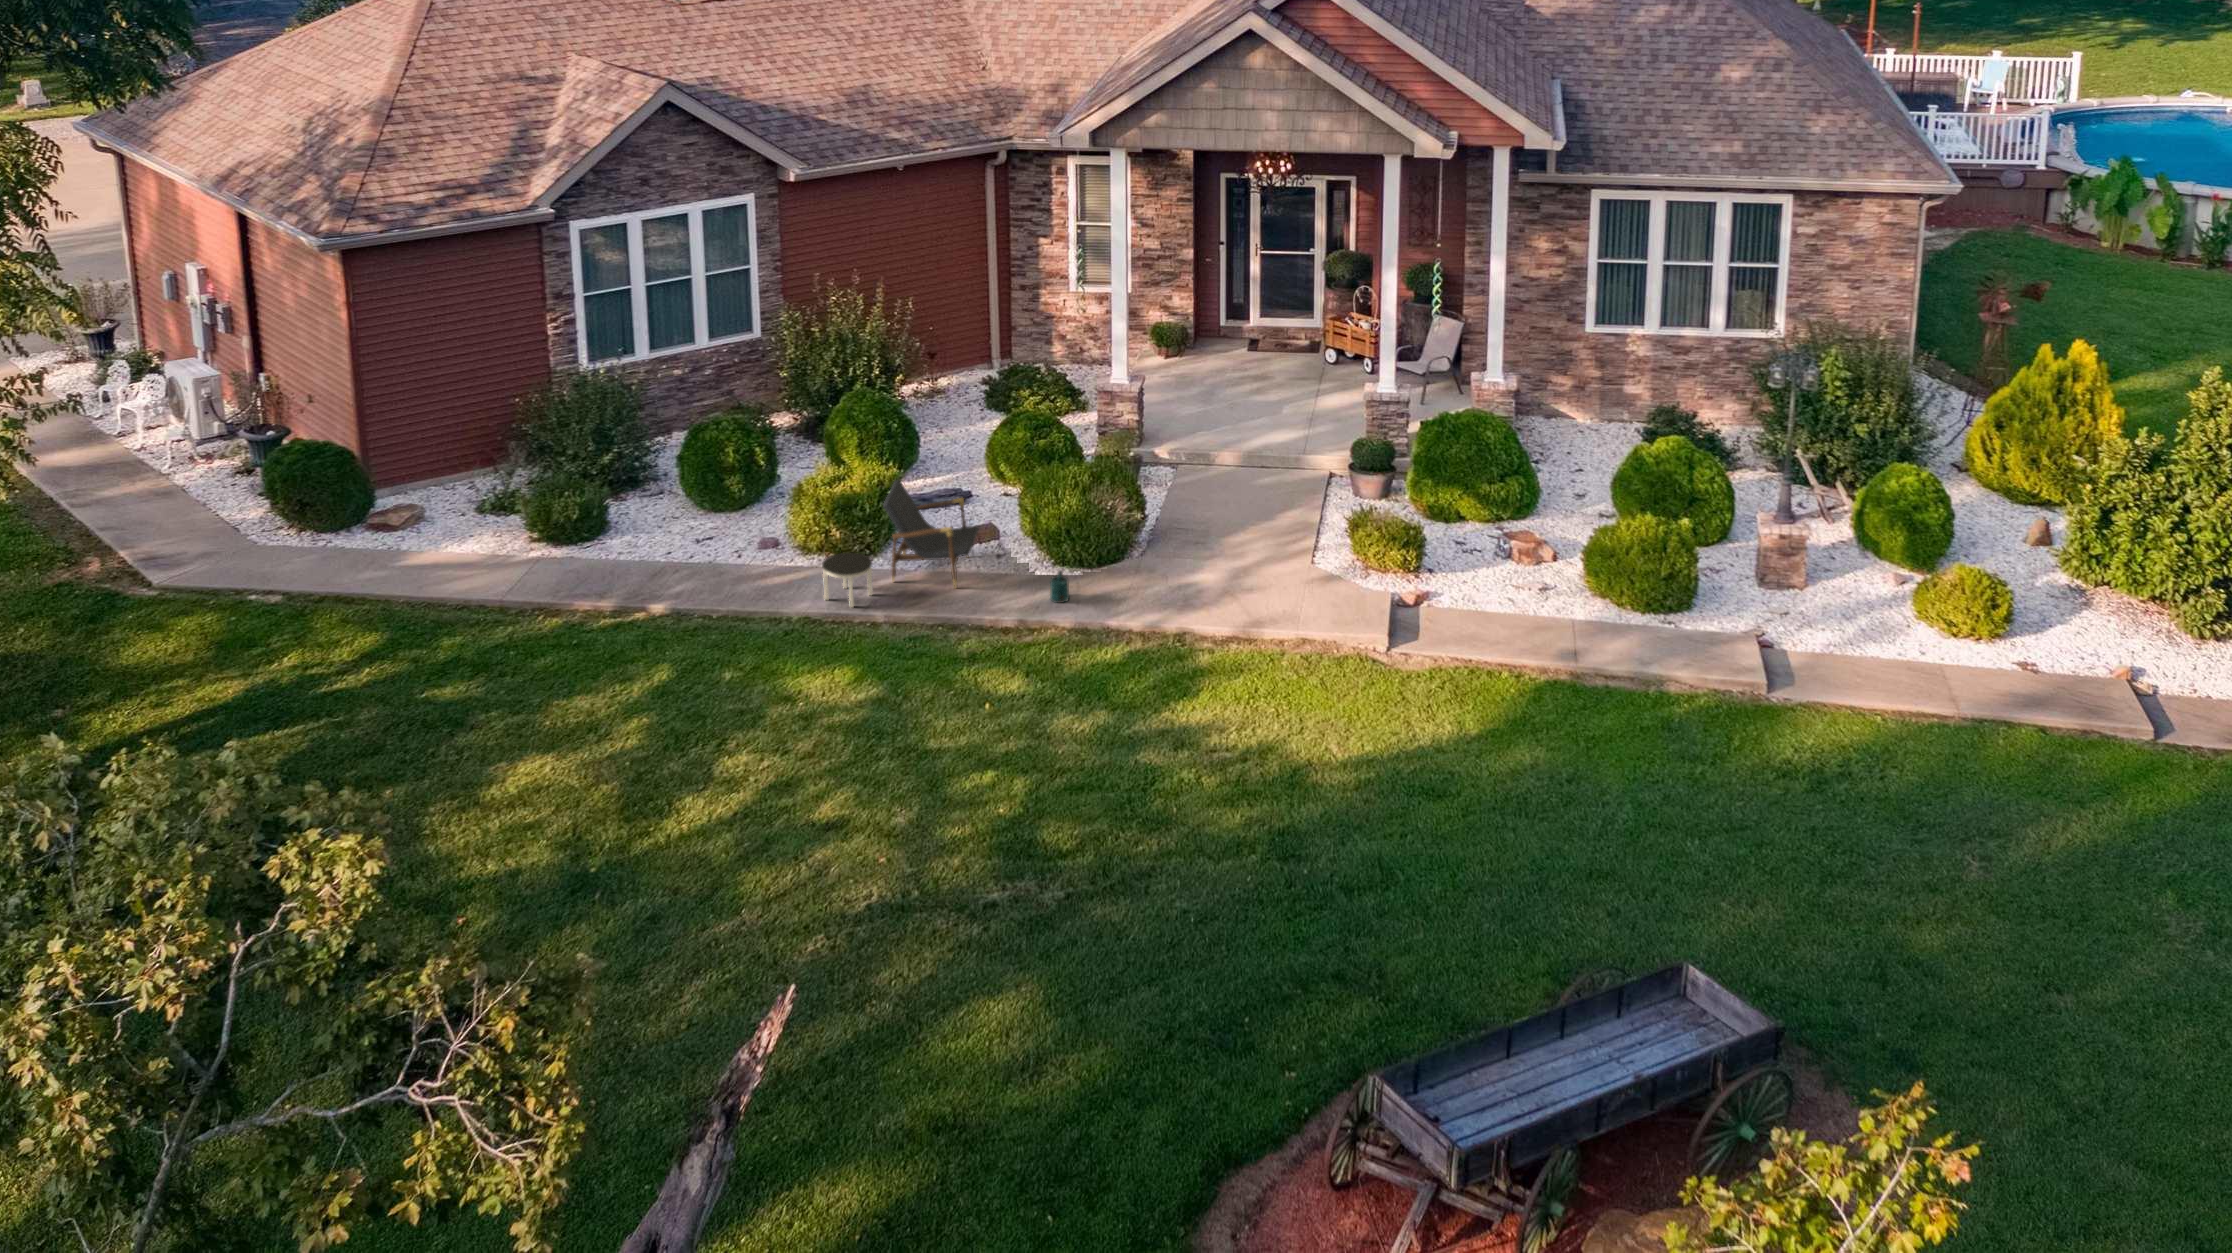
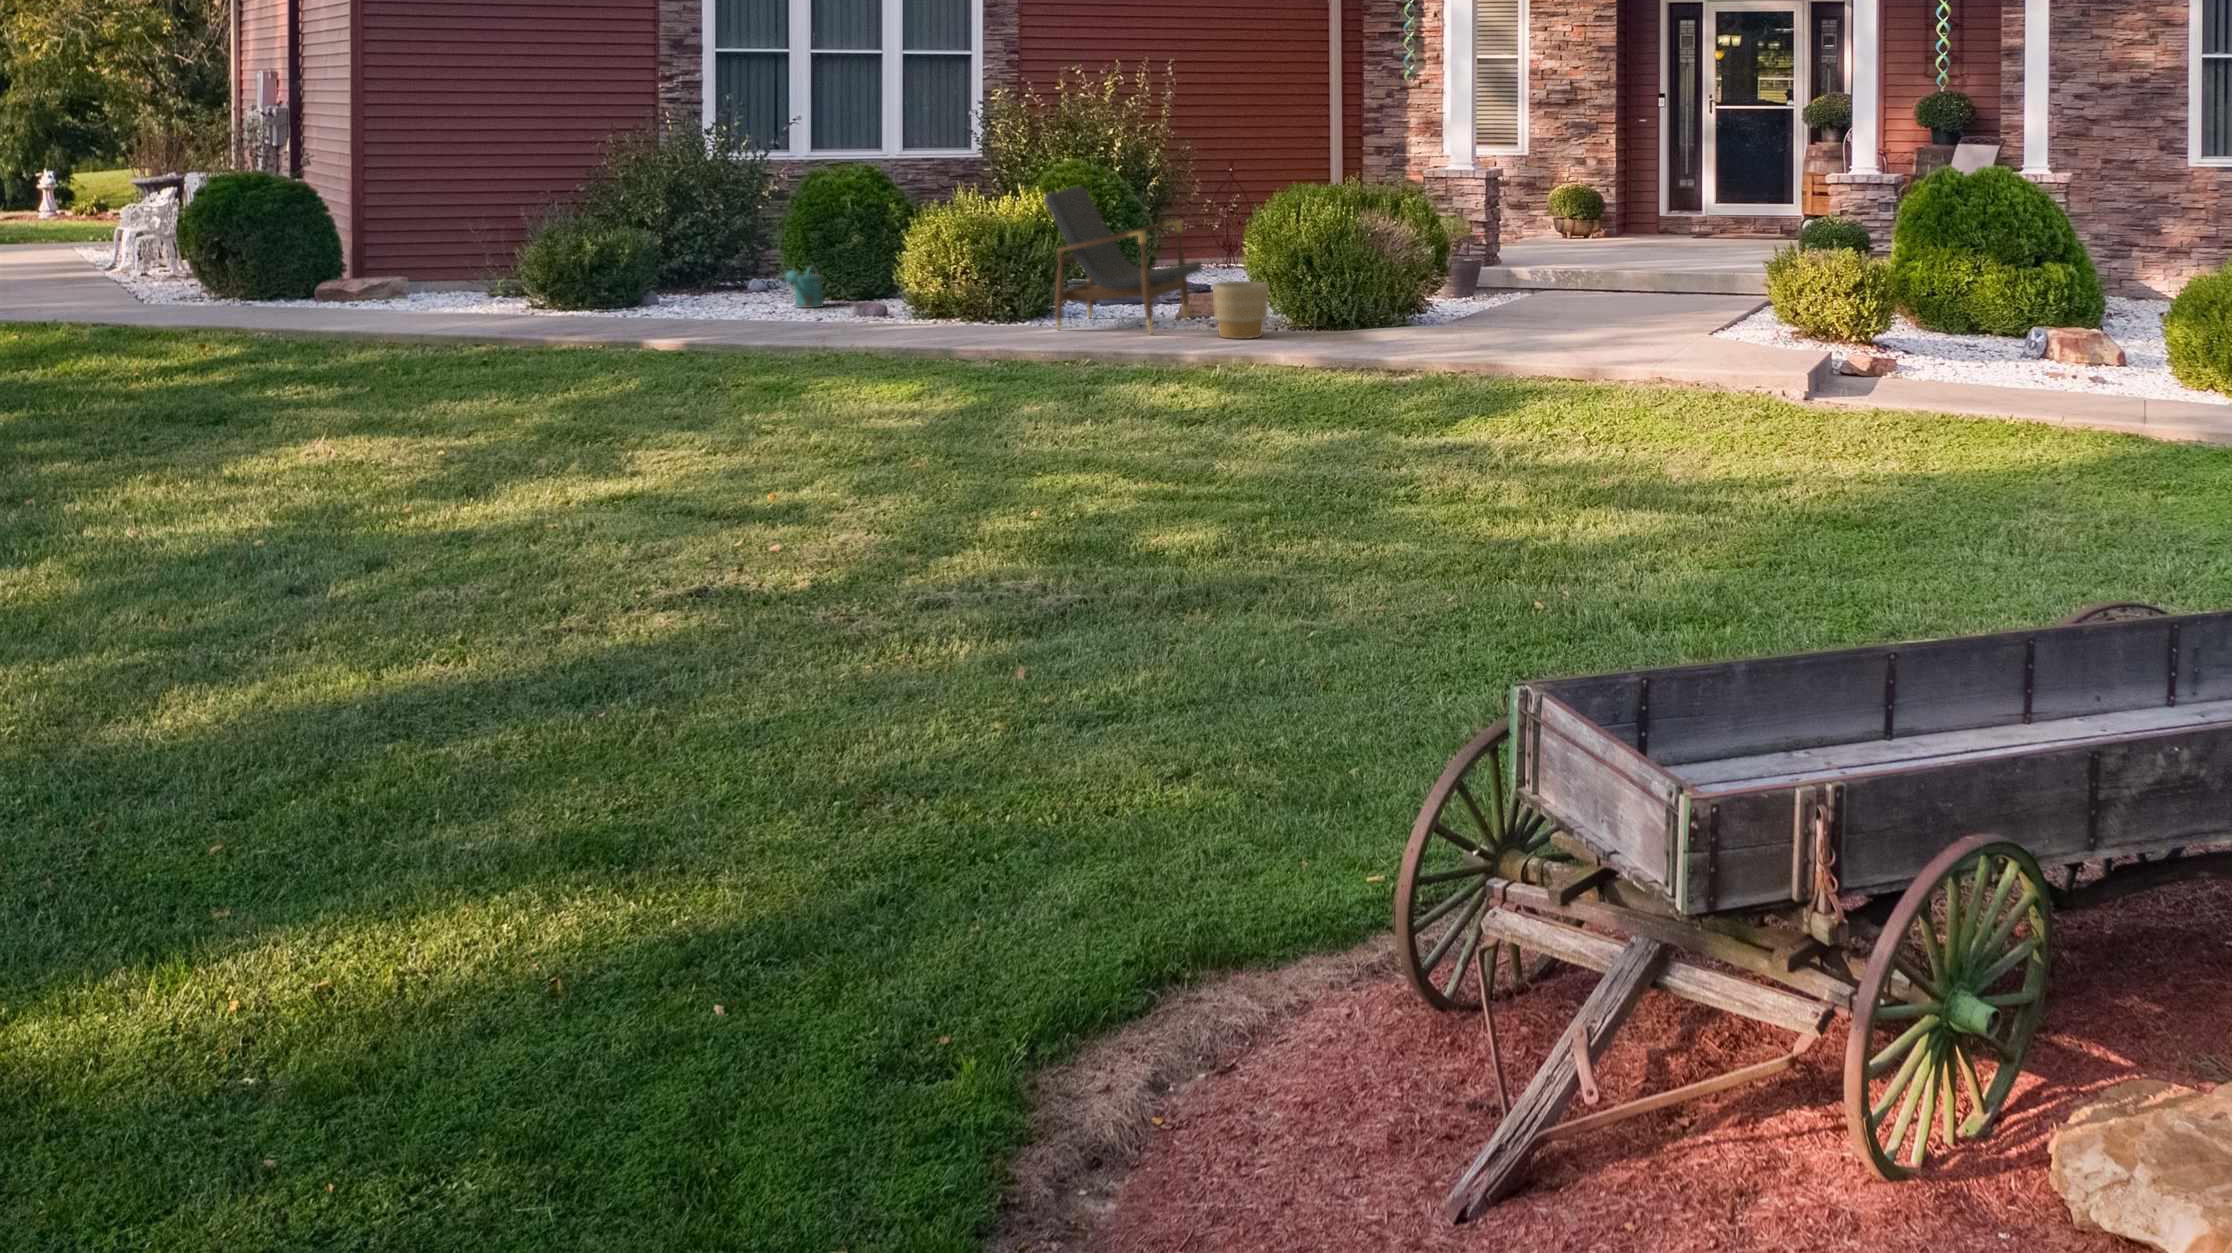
planter: none [995,550,1030,593] -> present [1213,281,1268,339]
round table: present [822,553,872,607] -> none [937,272,1017,341]
watering can: present [1050,570,1069,603] -> present [786,267,824,308]

